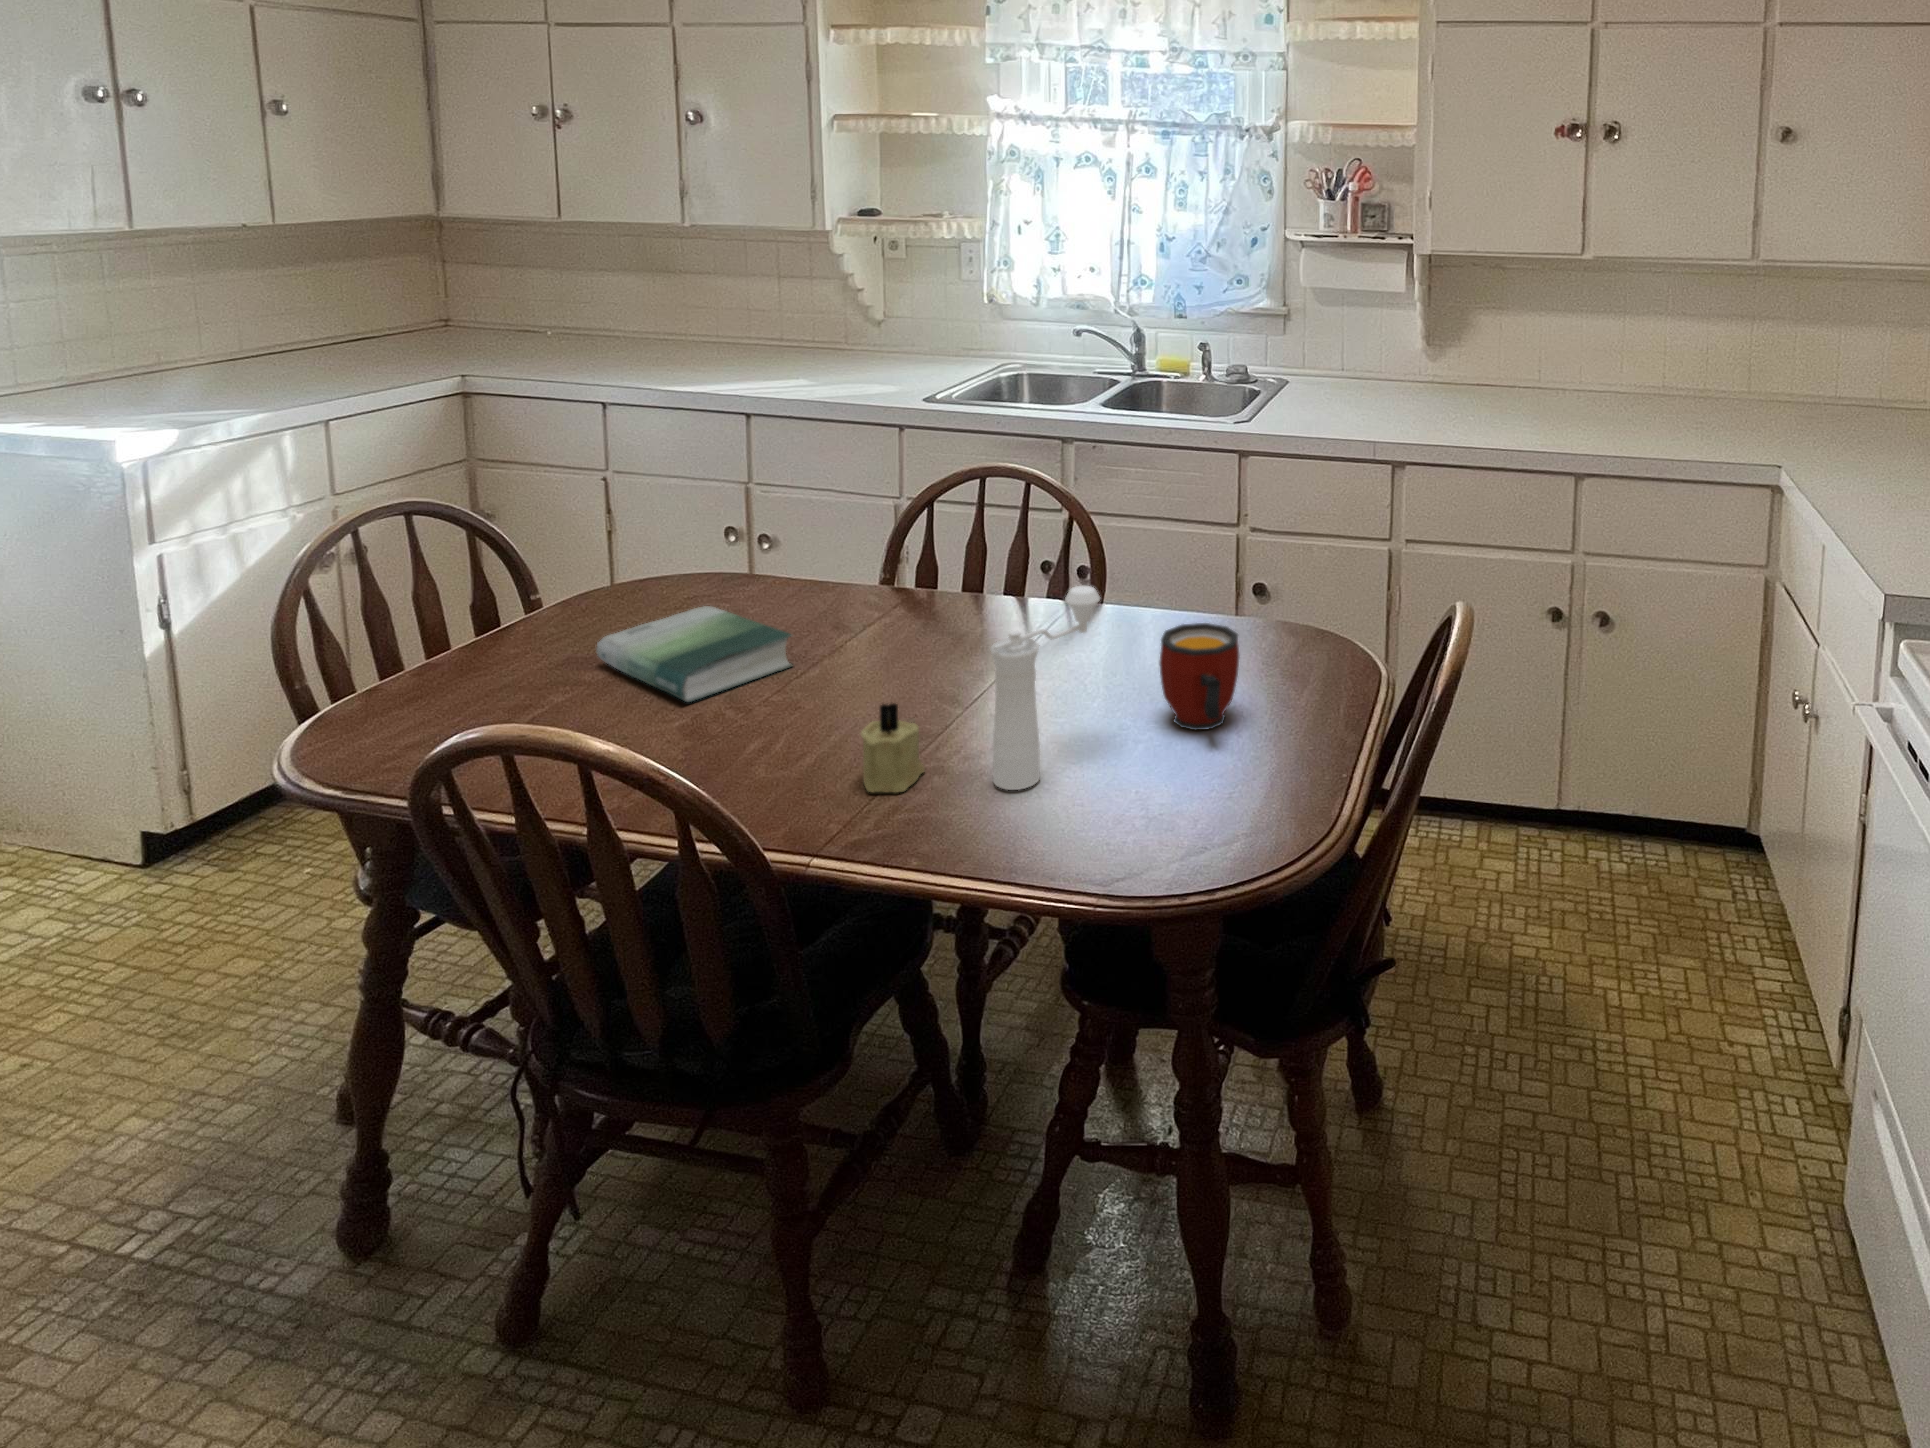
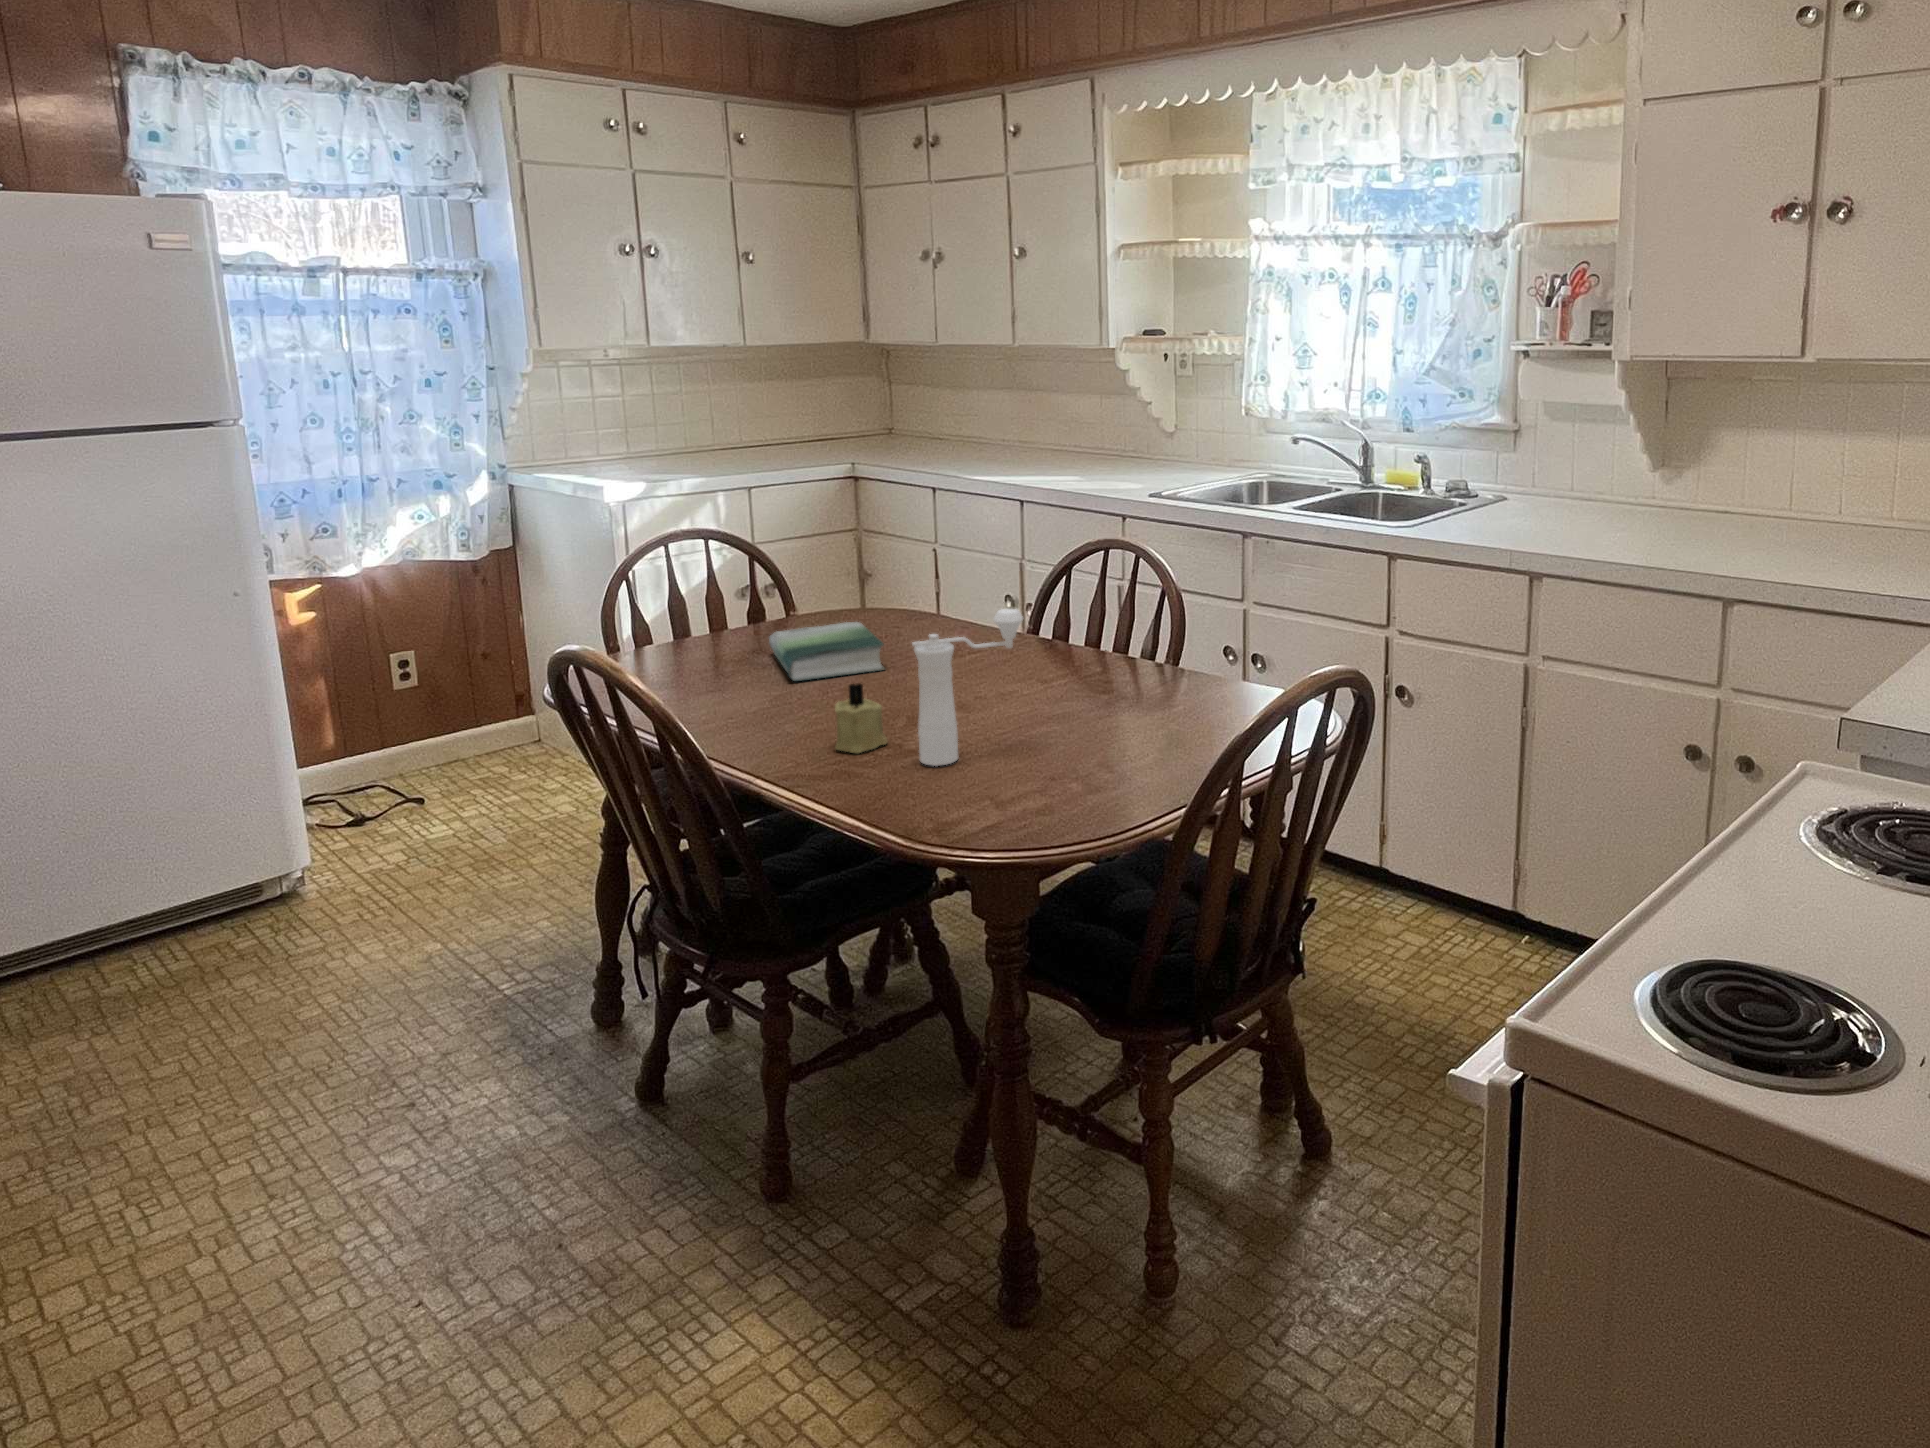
mug: present [1160,623,1239,730] -> none [1087,661,1158,753]

